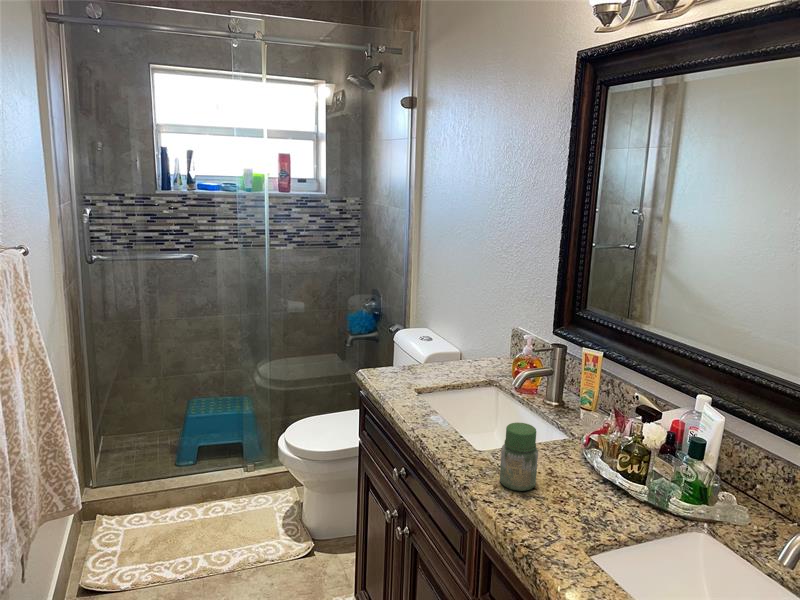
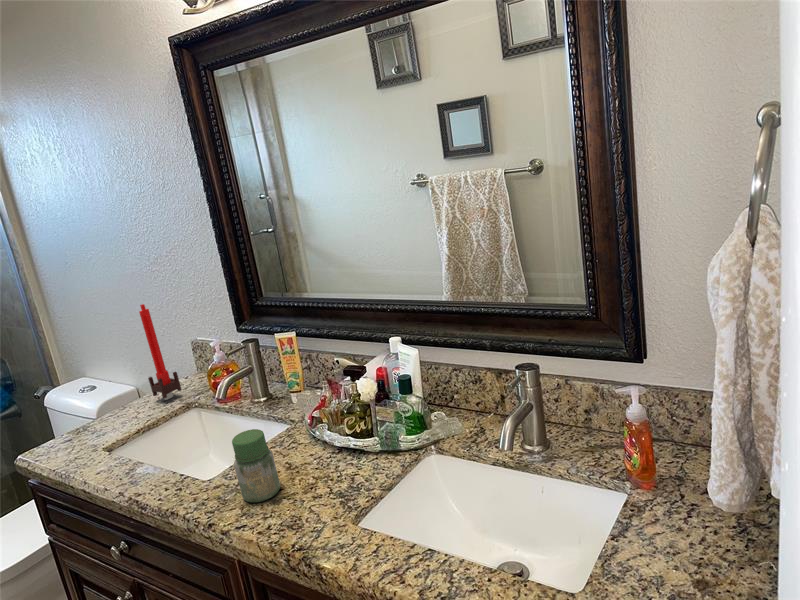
candle: none [466,283,491,370] -> present [139,304,182,400]

